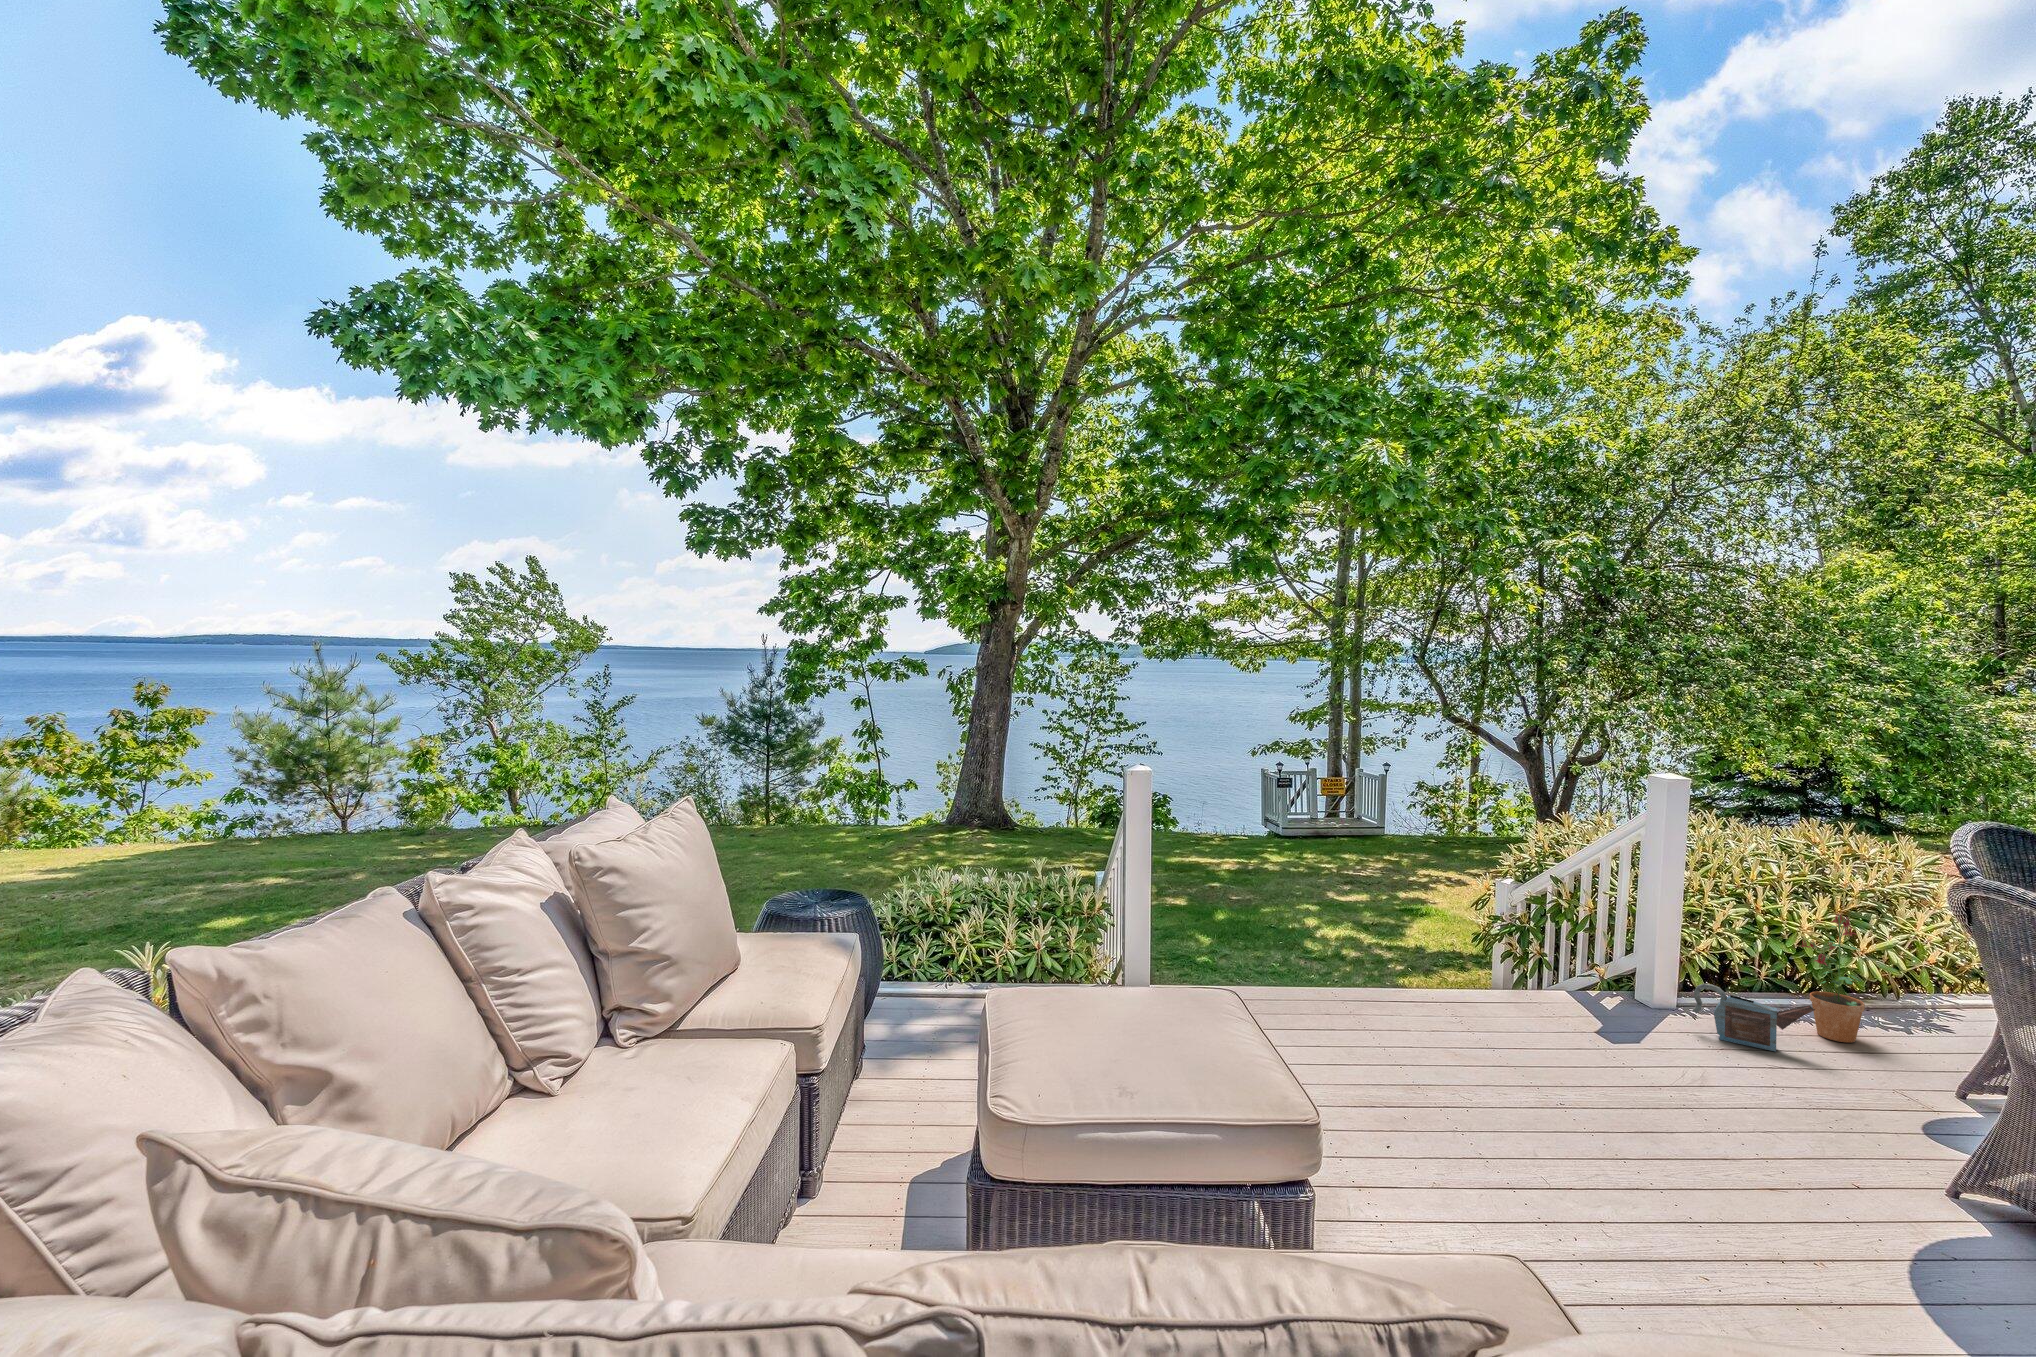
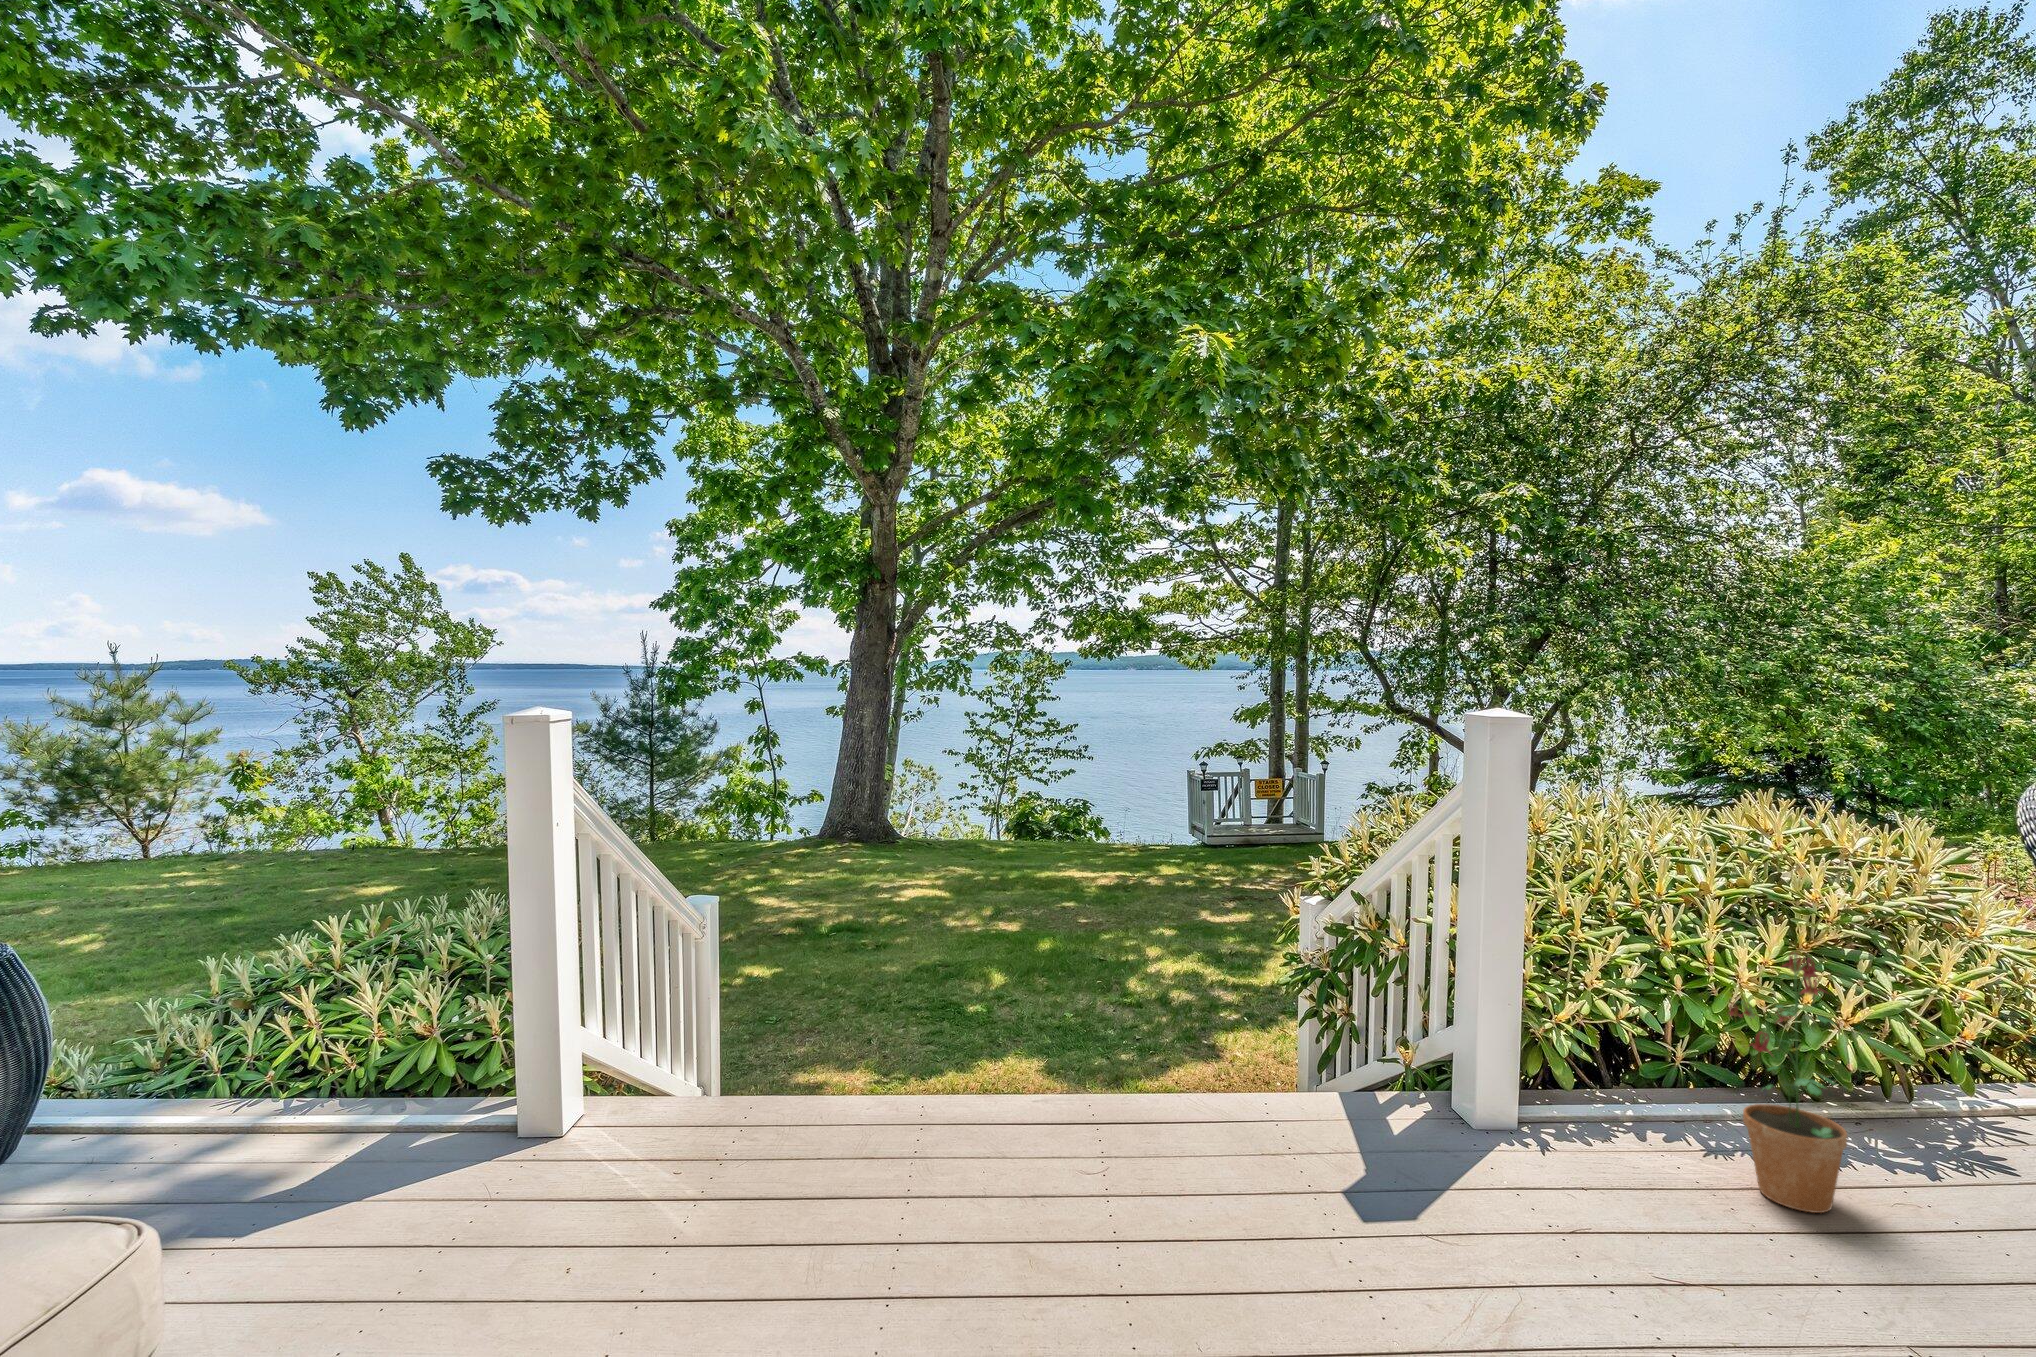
watering can: present [1693,983,1815,1052] -> none [1516,1092,1744,1240]

